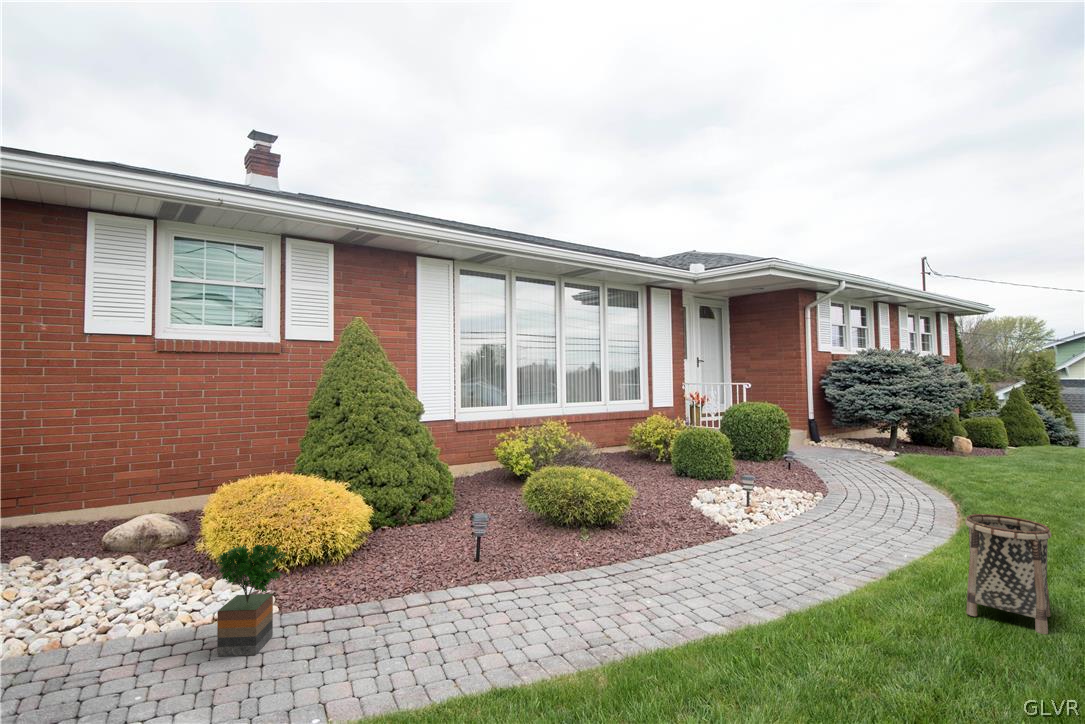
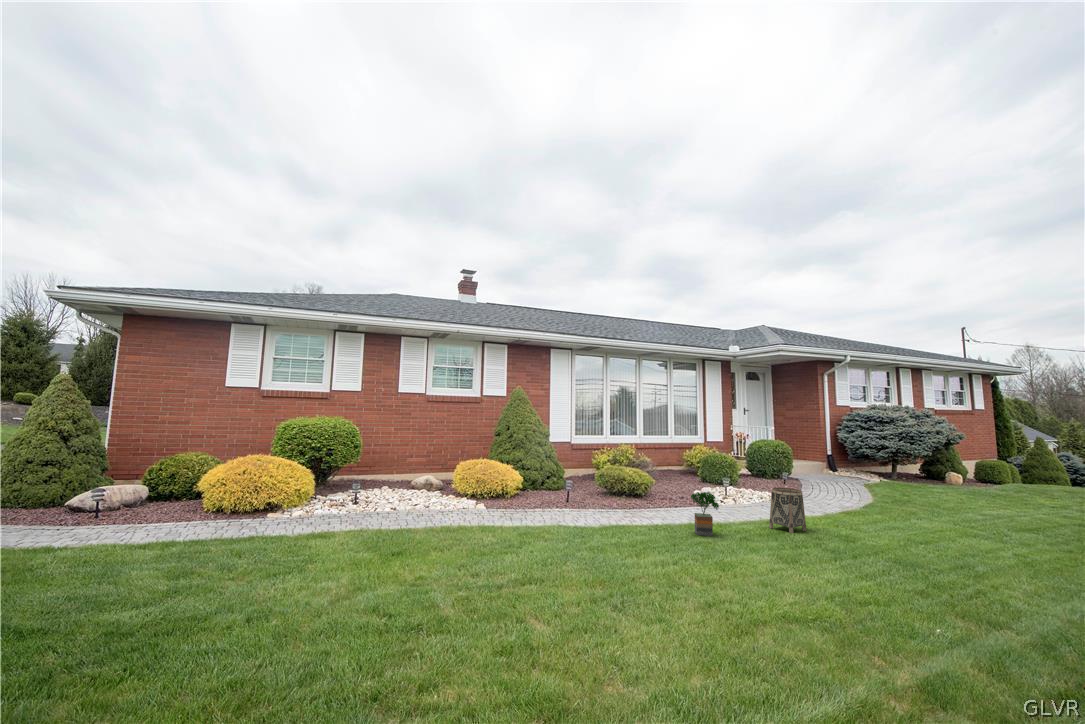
potted tree: present [217,544,285,657] -> present [691,492,719,536]

